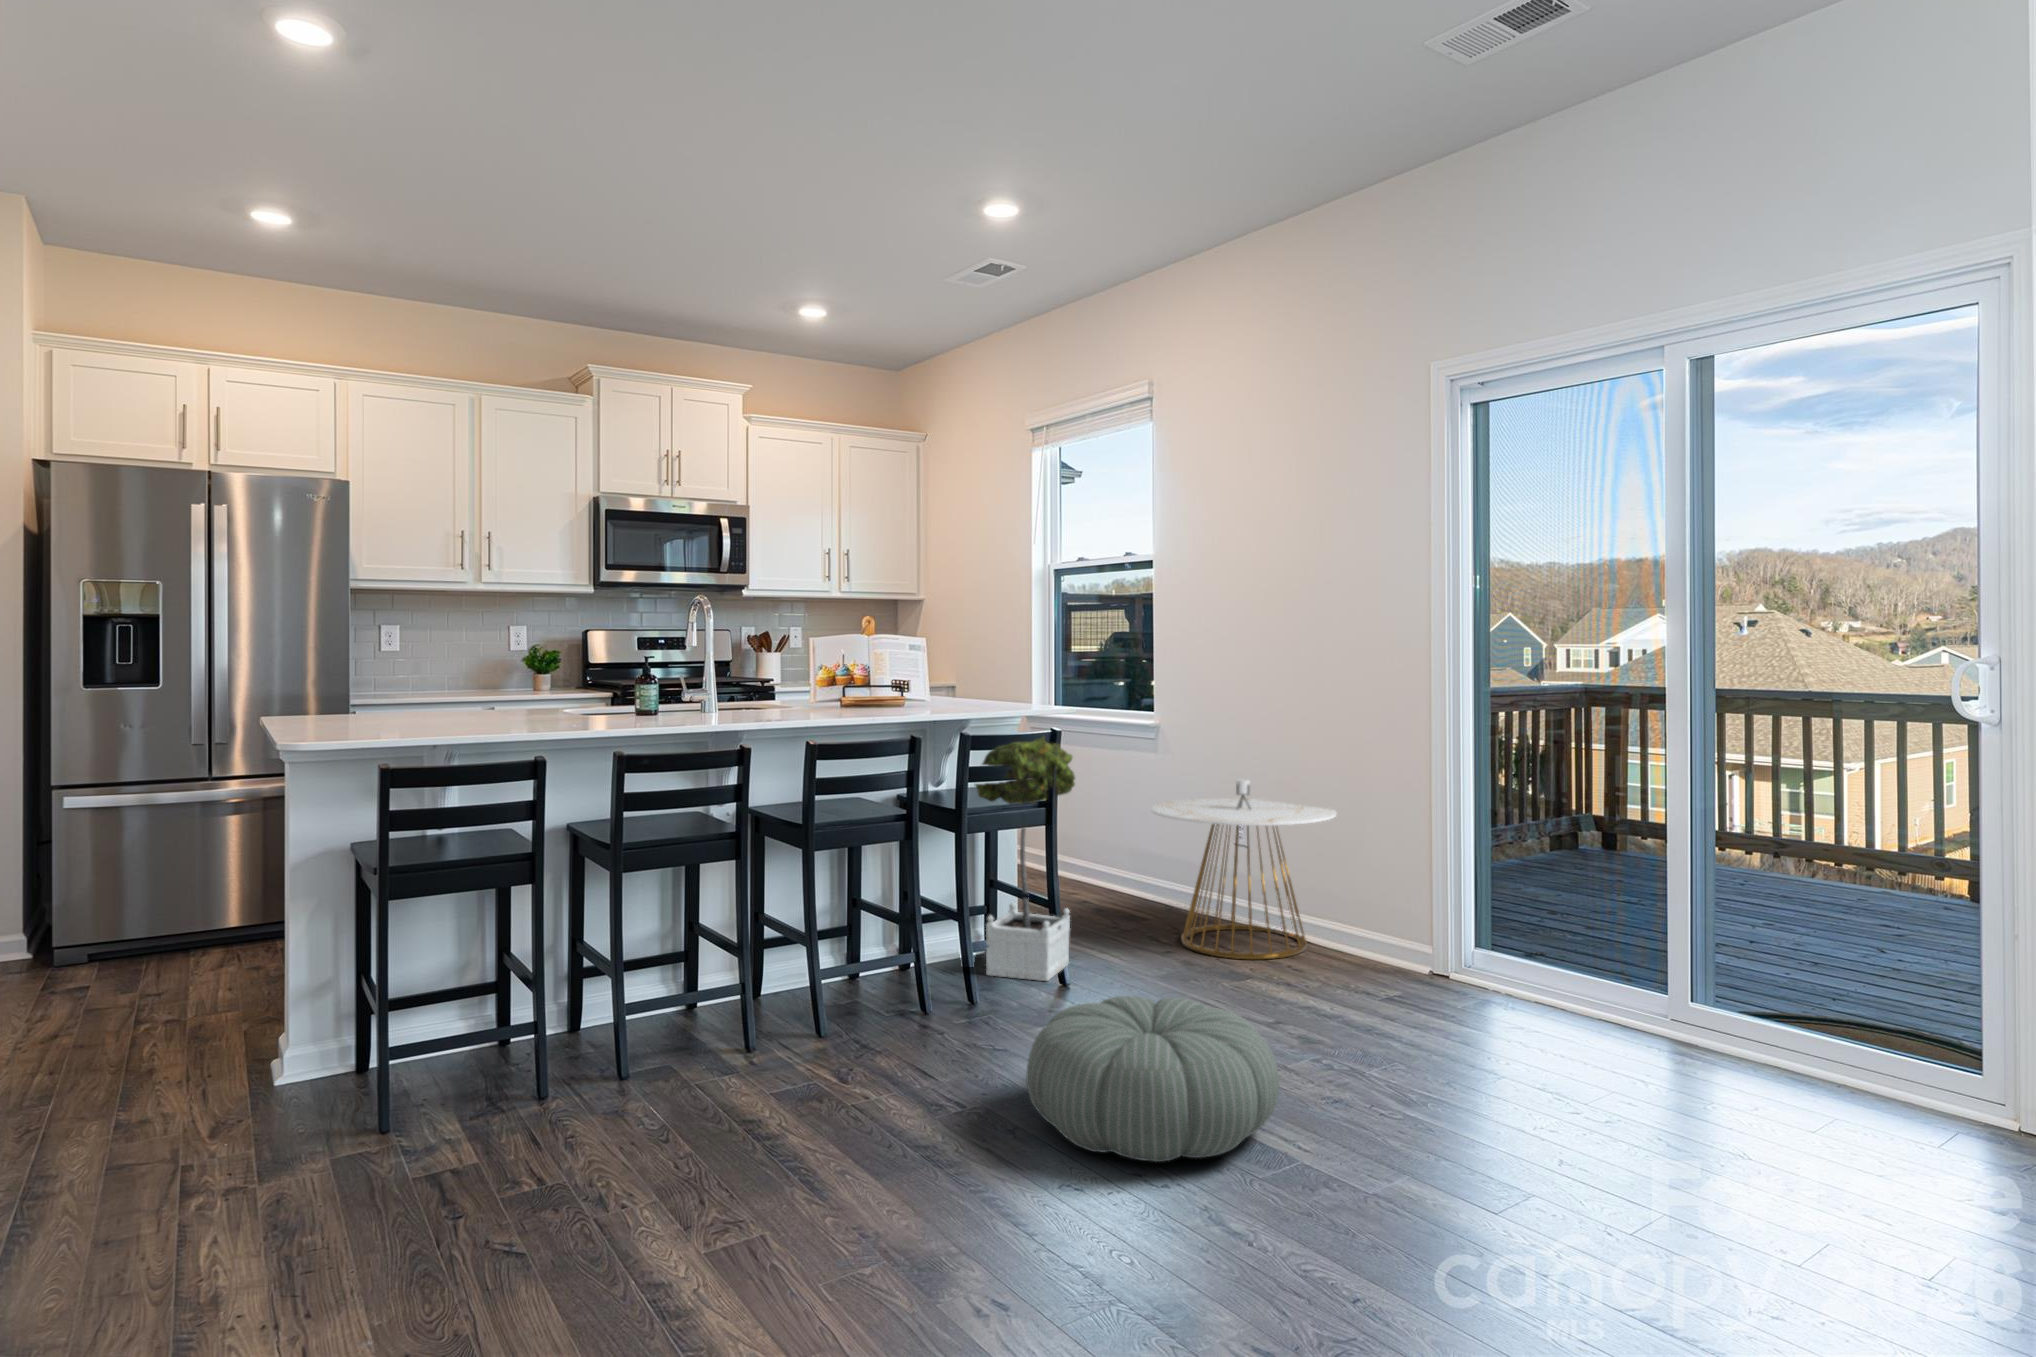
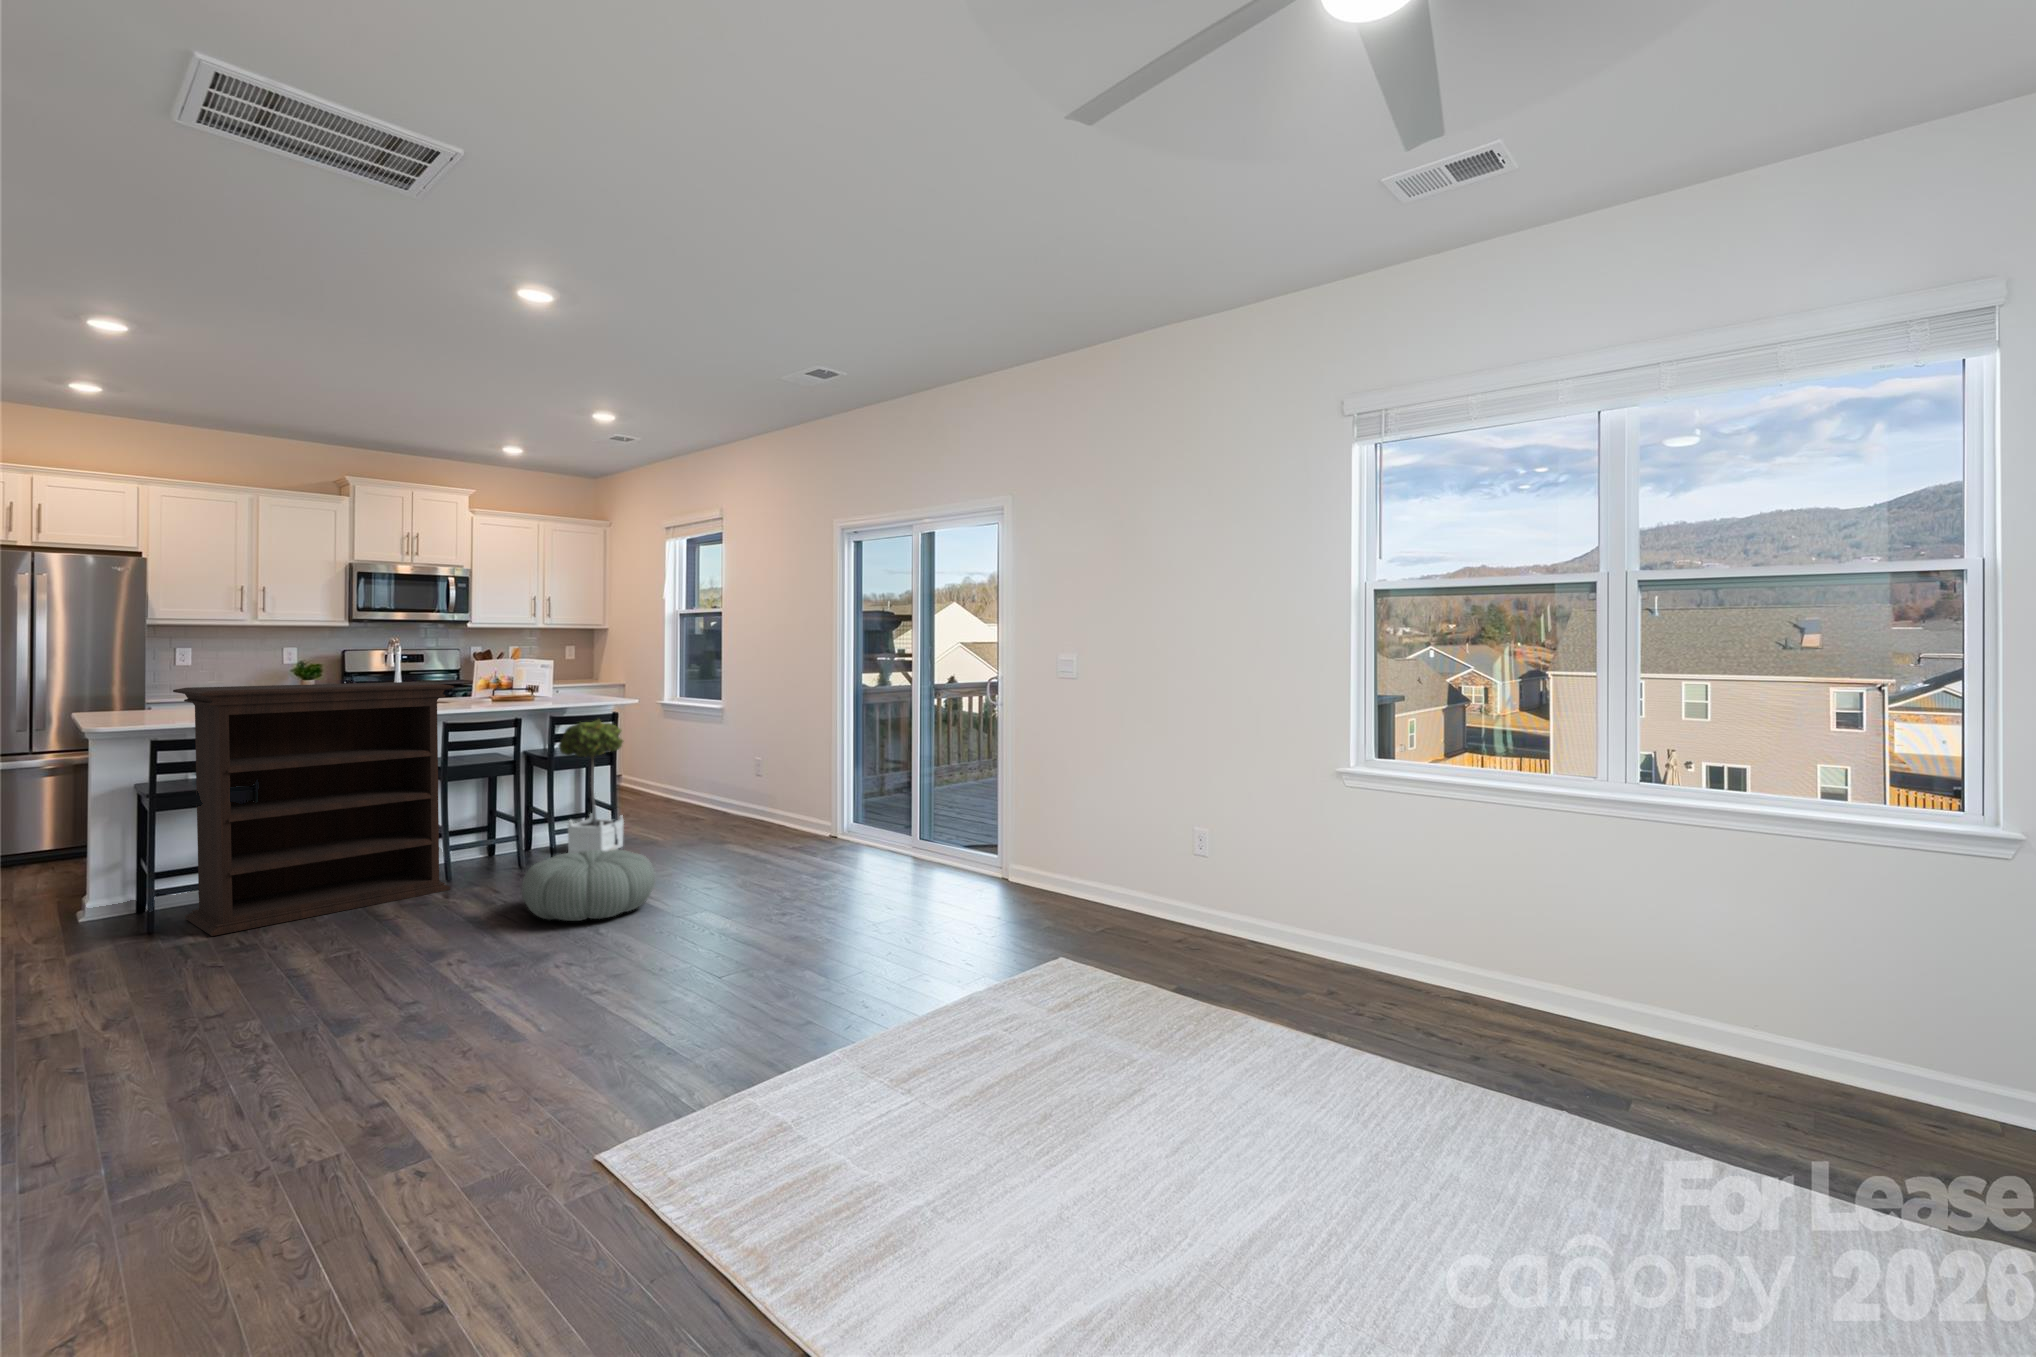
bookshelf: none [419,668,852,1149] -> present [173,682,454,936]
side table: present [1152,779,1336,959] -> none [684,742,790,841]

